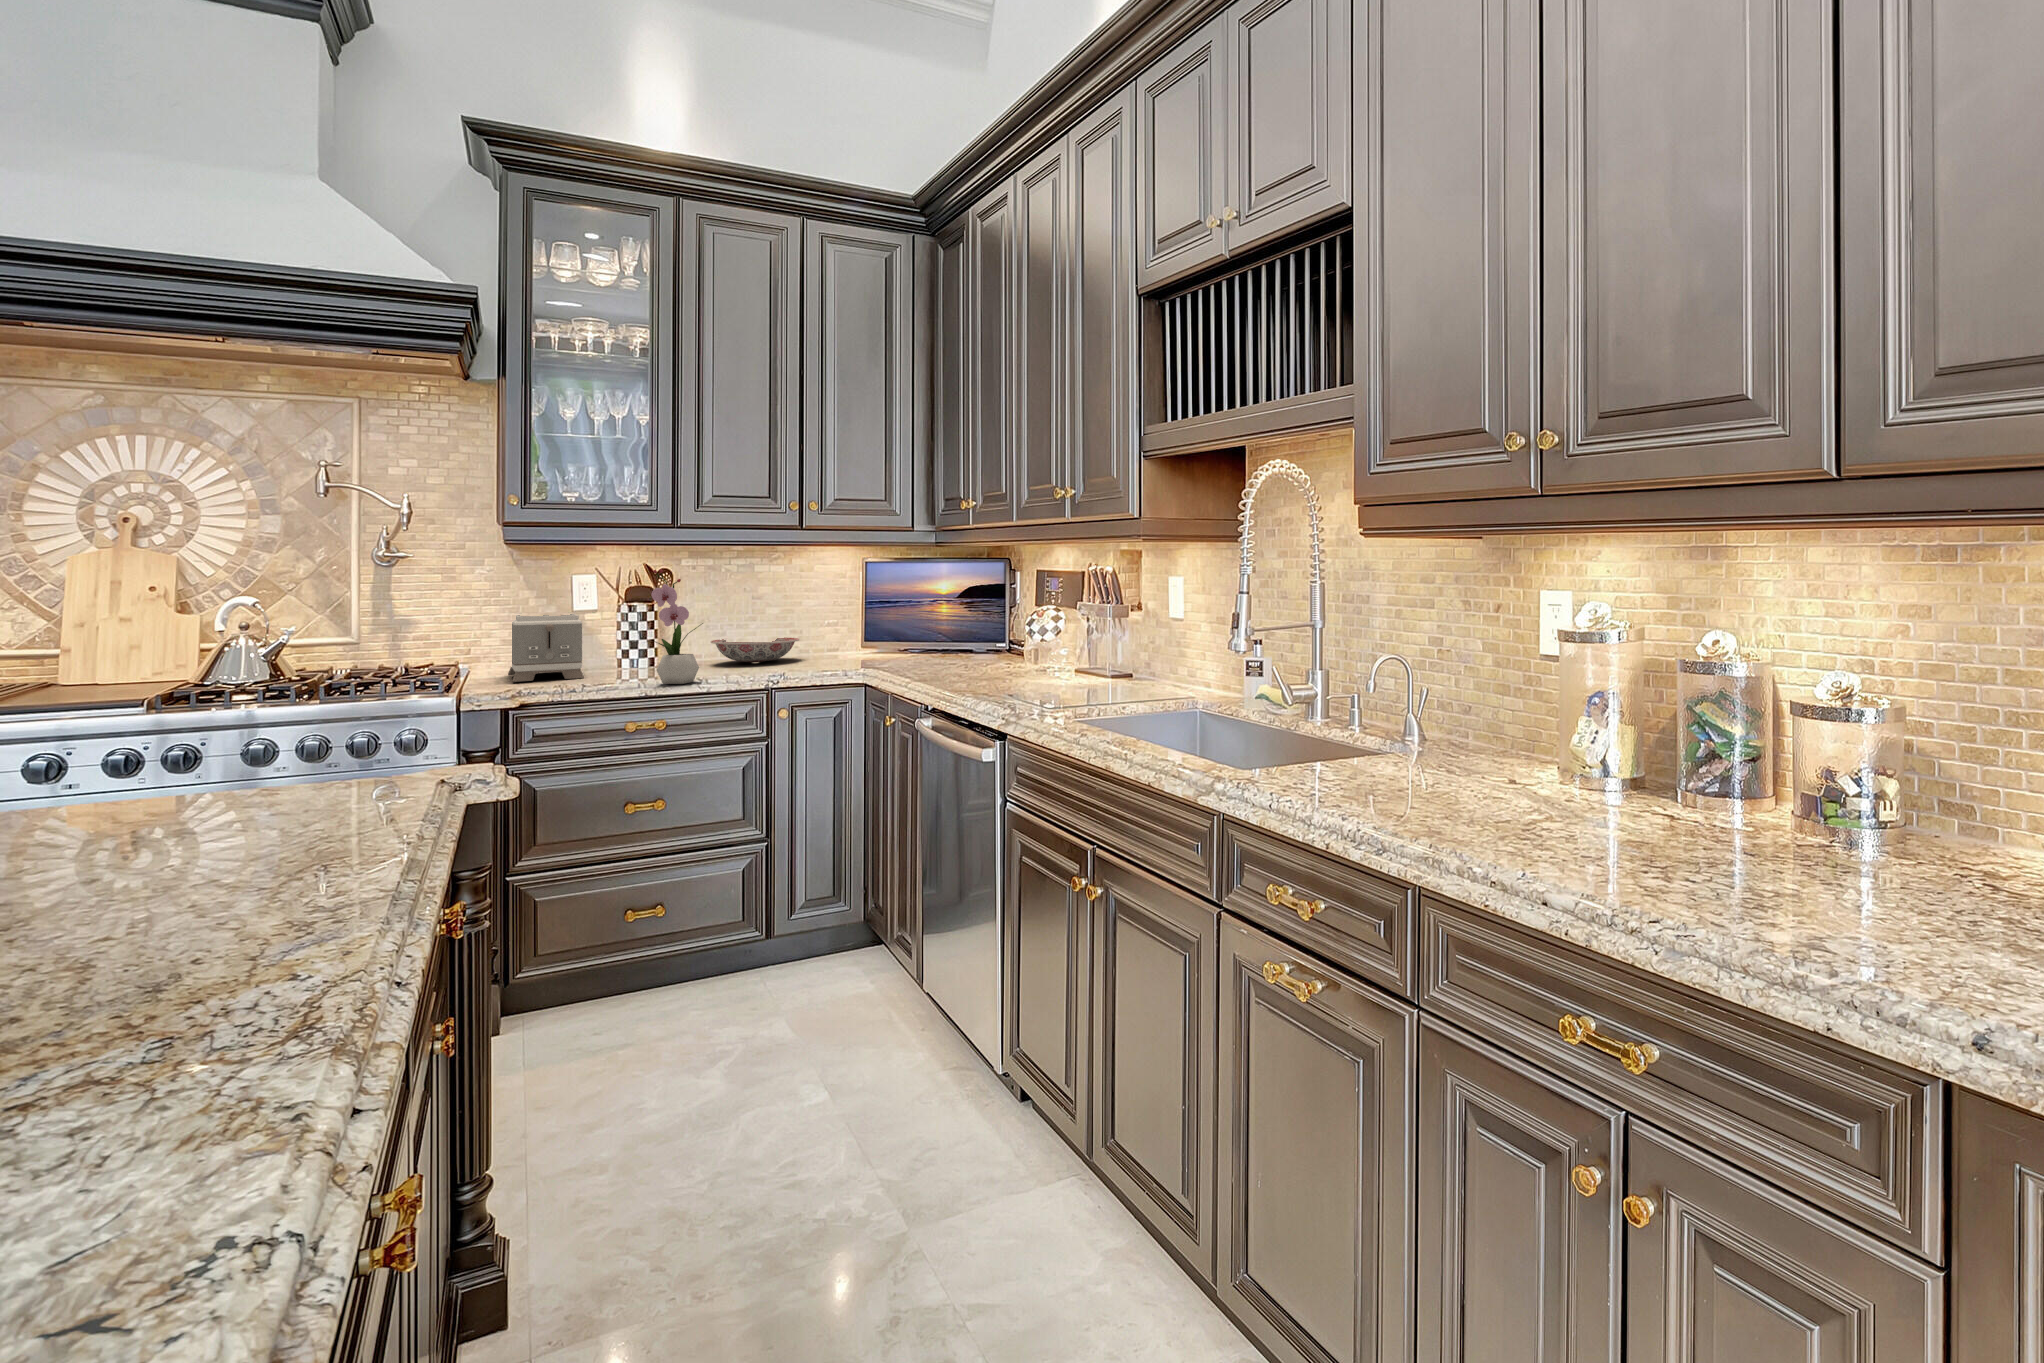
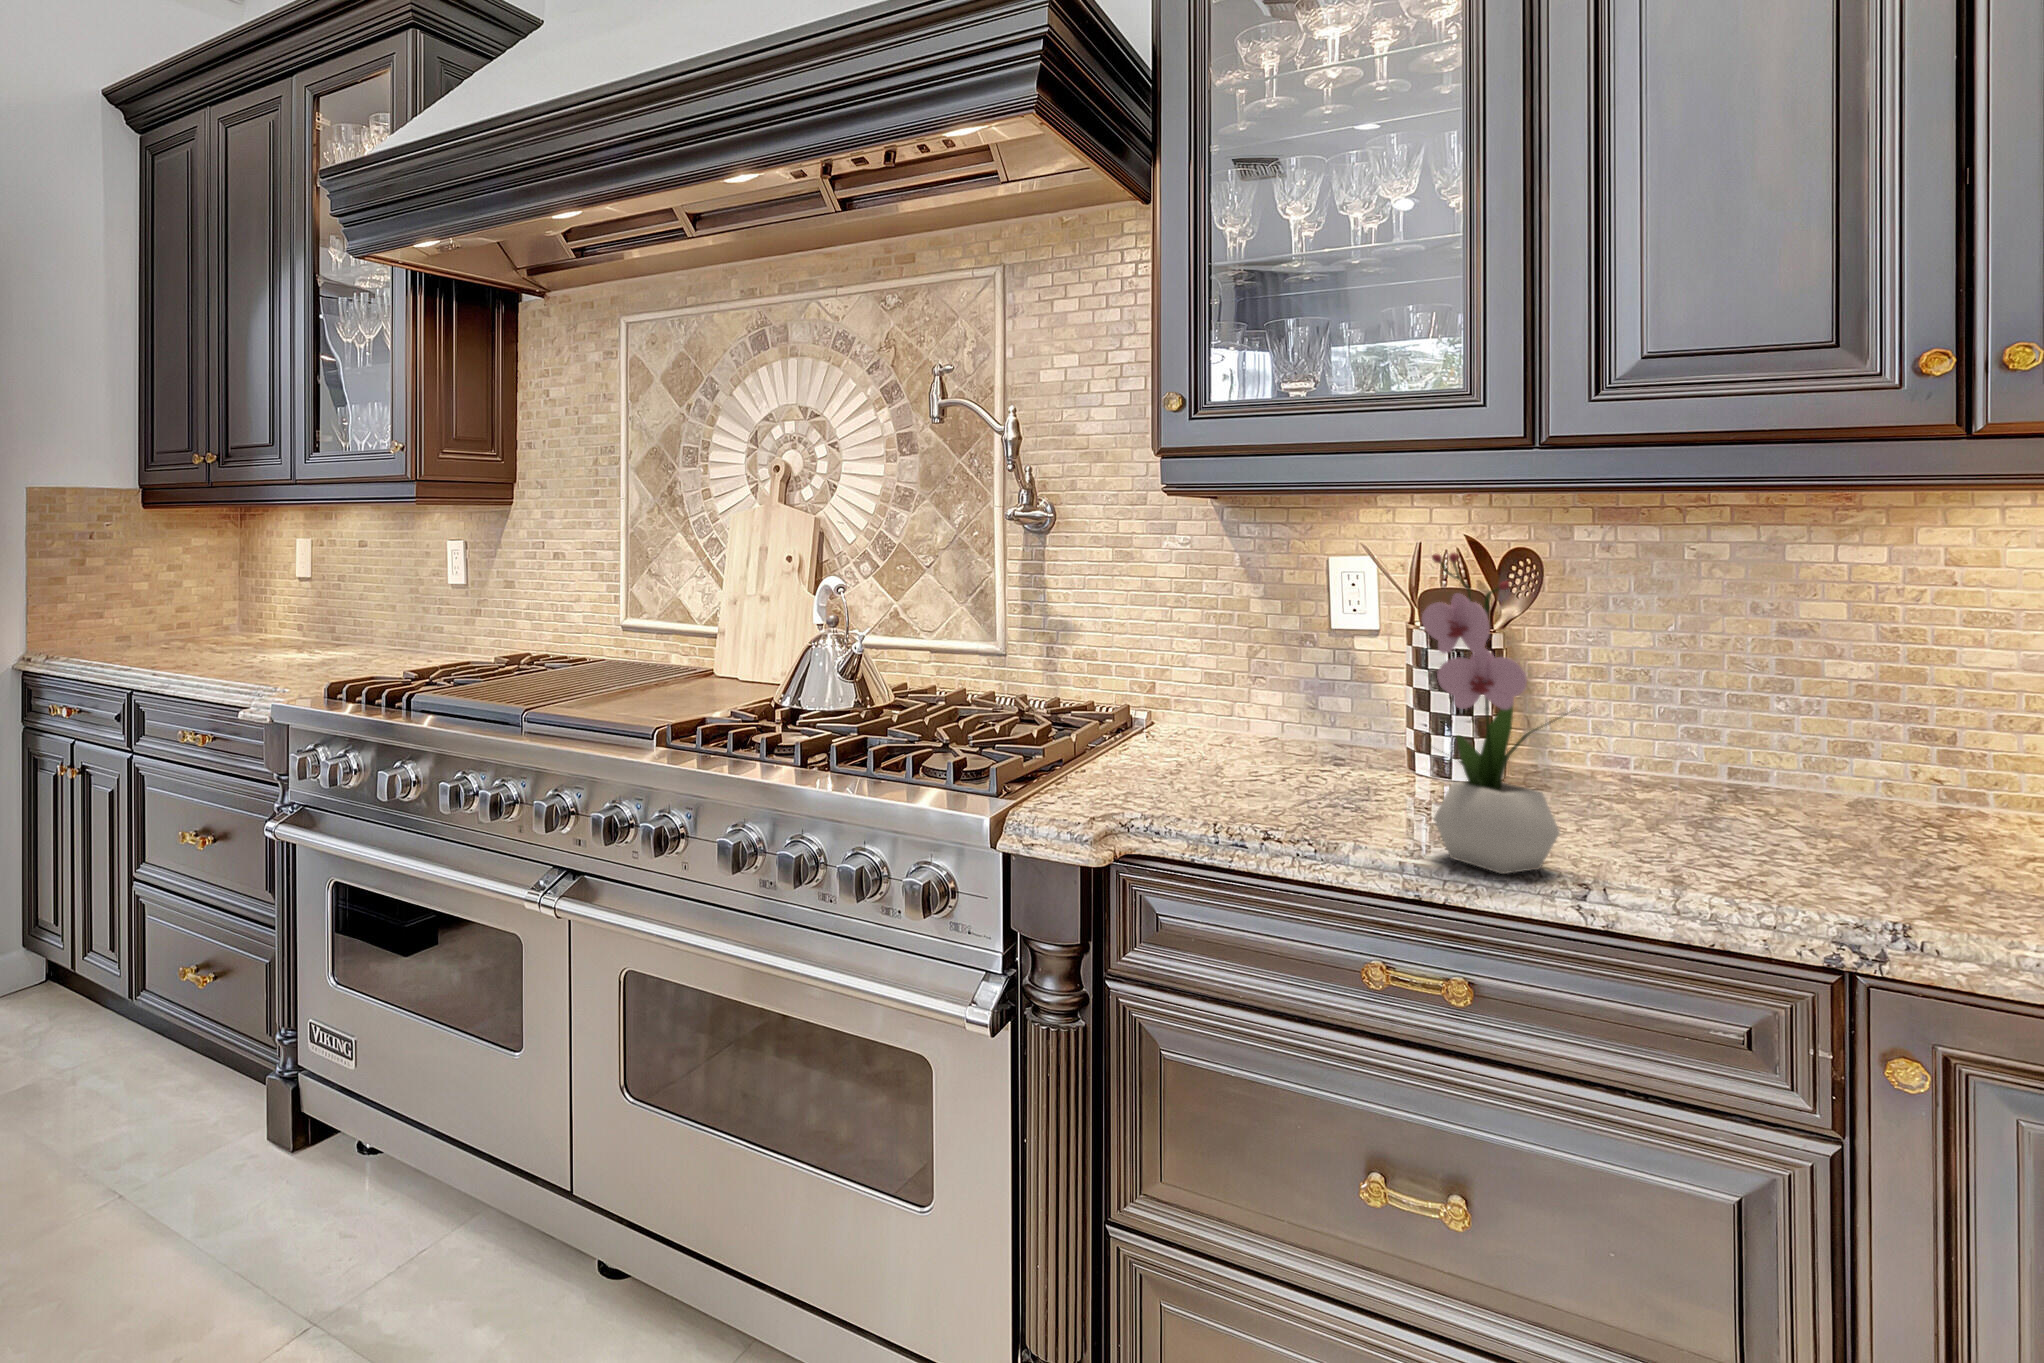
toaster: present [508,614,584,682] -> none [1193,626,1341,778]
ceramic bowl: present [711,637,799,663] -> none [1636,732,1930,817]

